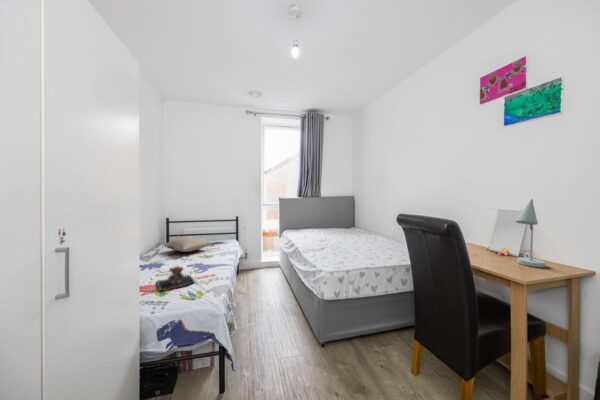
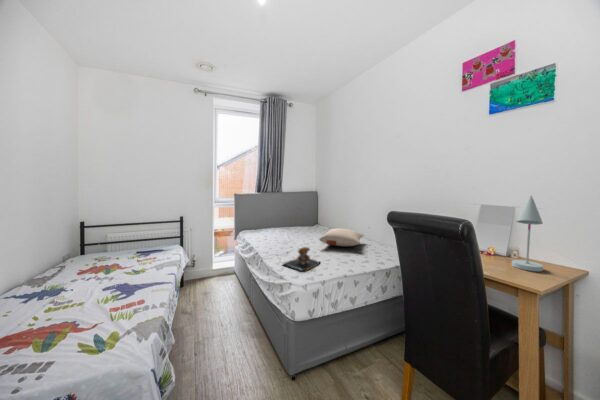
pillow: present [164,236,213,252] -> present [319,228,364,246]
teddy bear: present [157,266,194,291] -> present [284,247,320,271]

